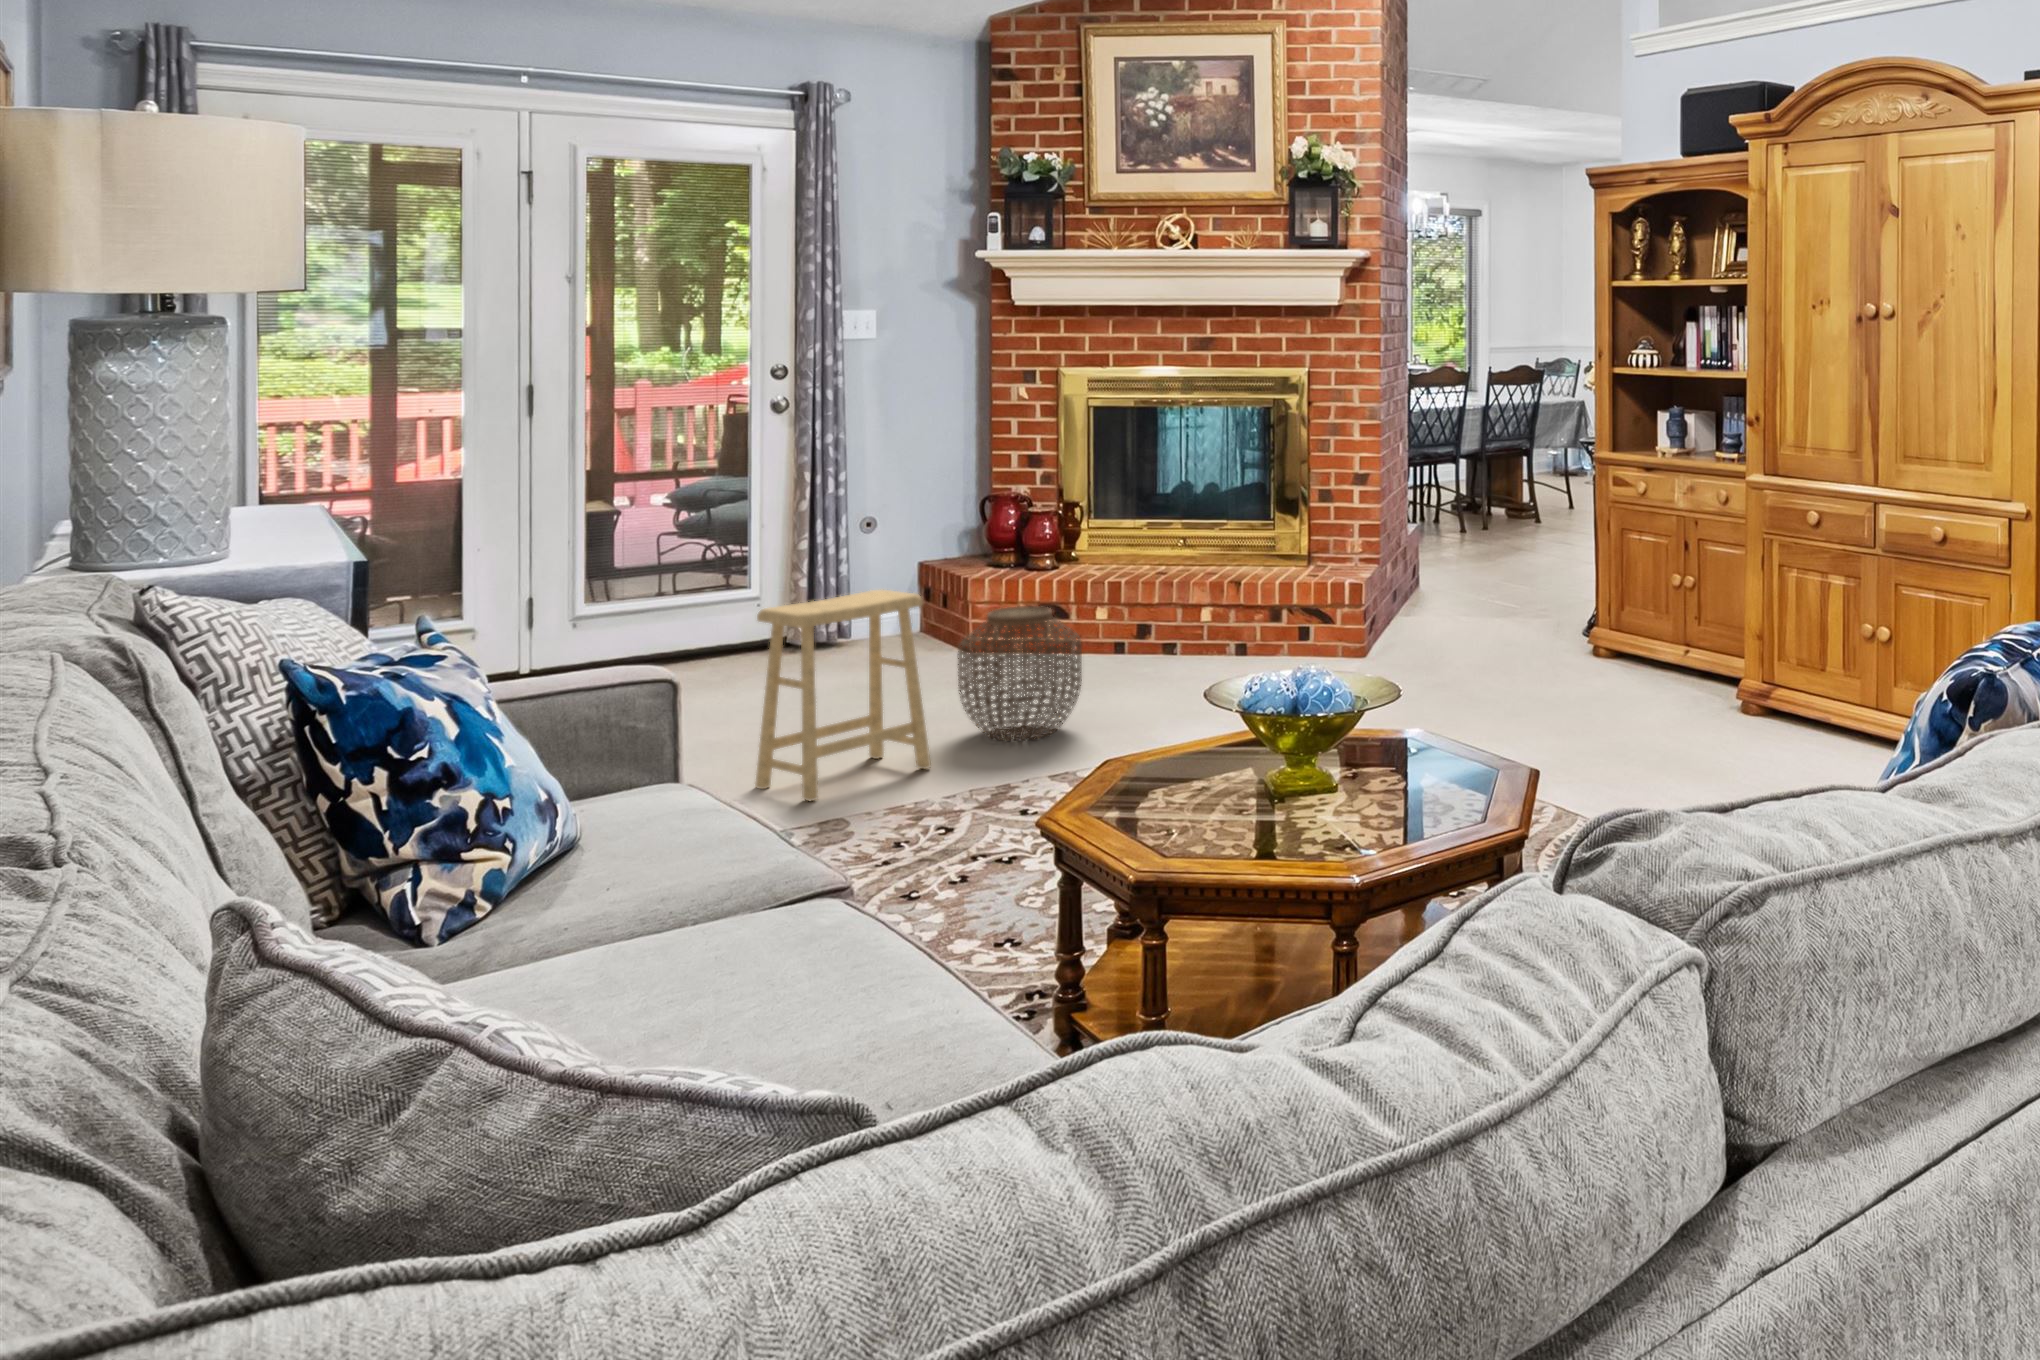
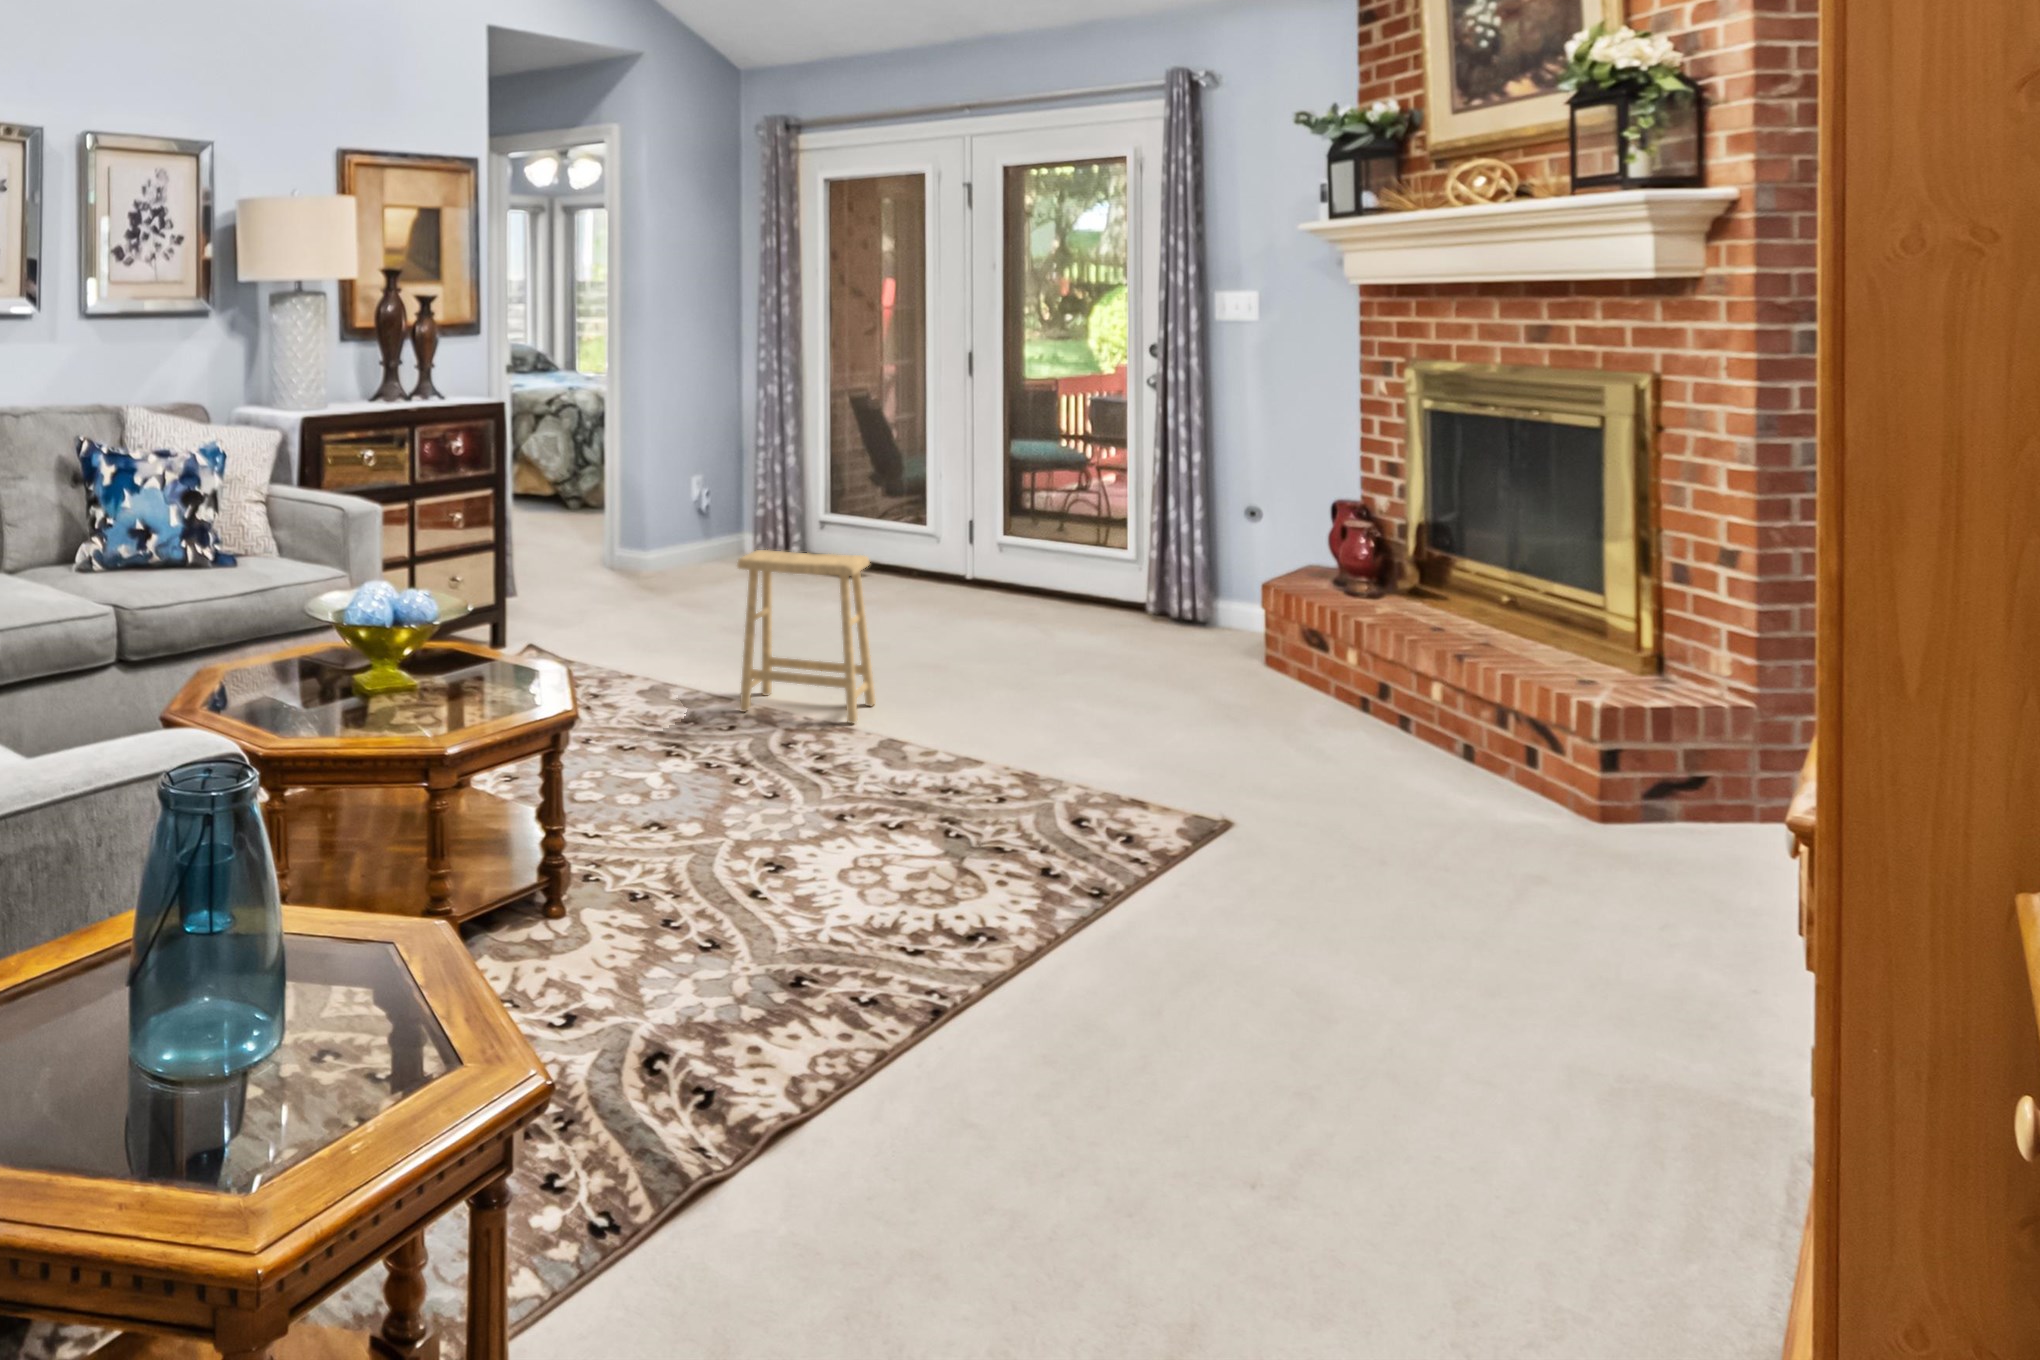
woven basket: present [958,606,1082,741] -> none [929,602,1054,740]

